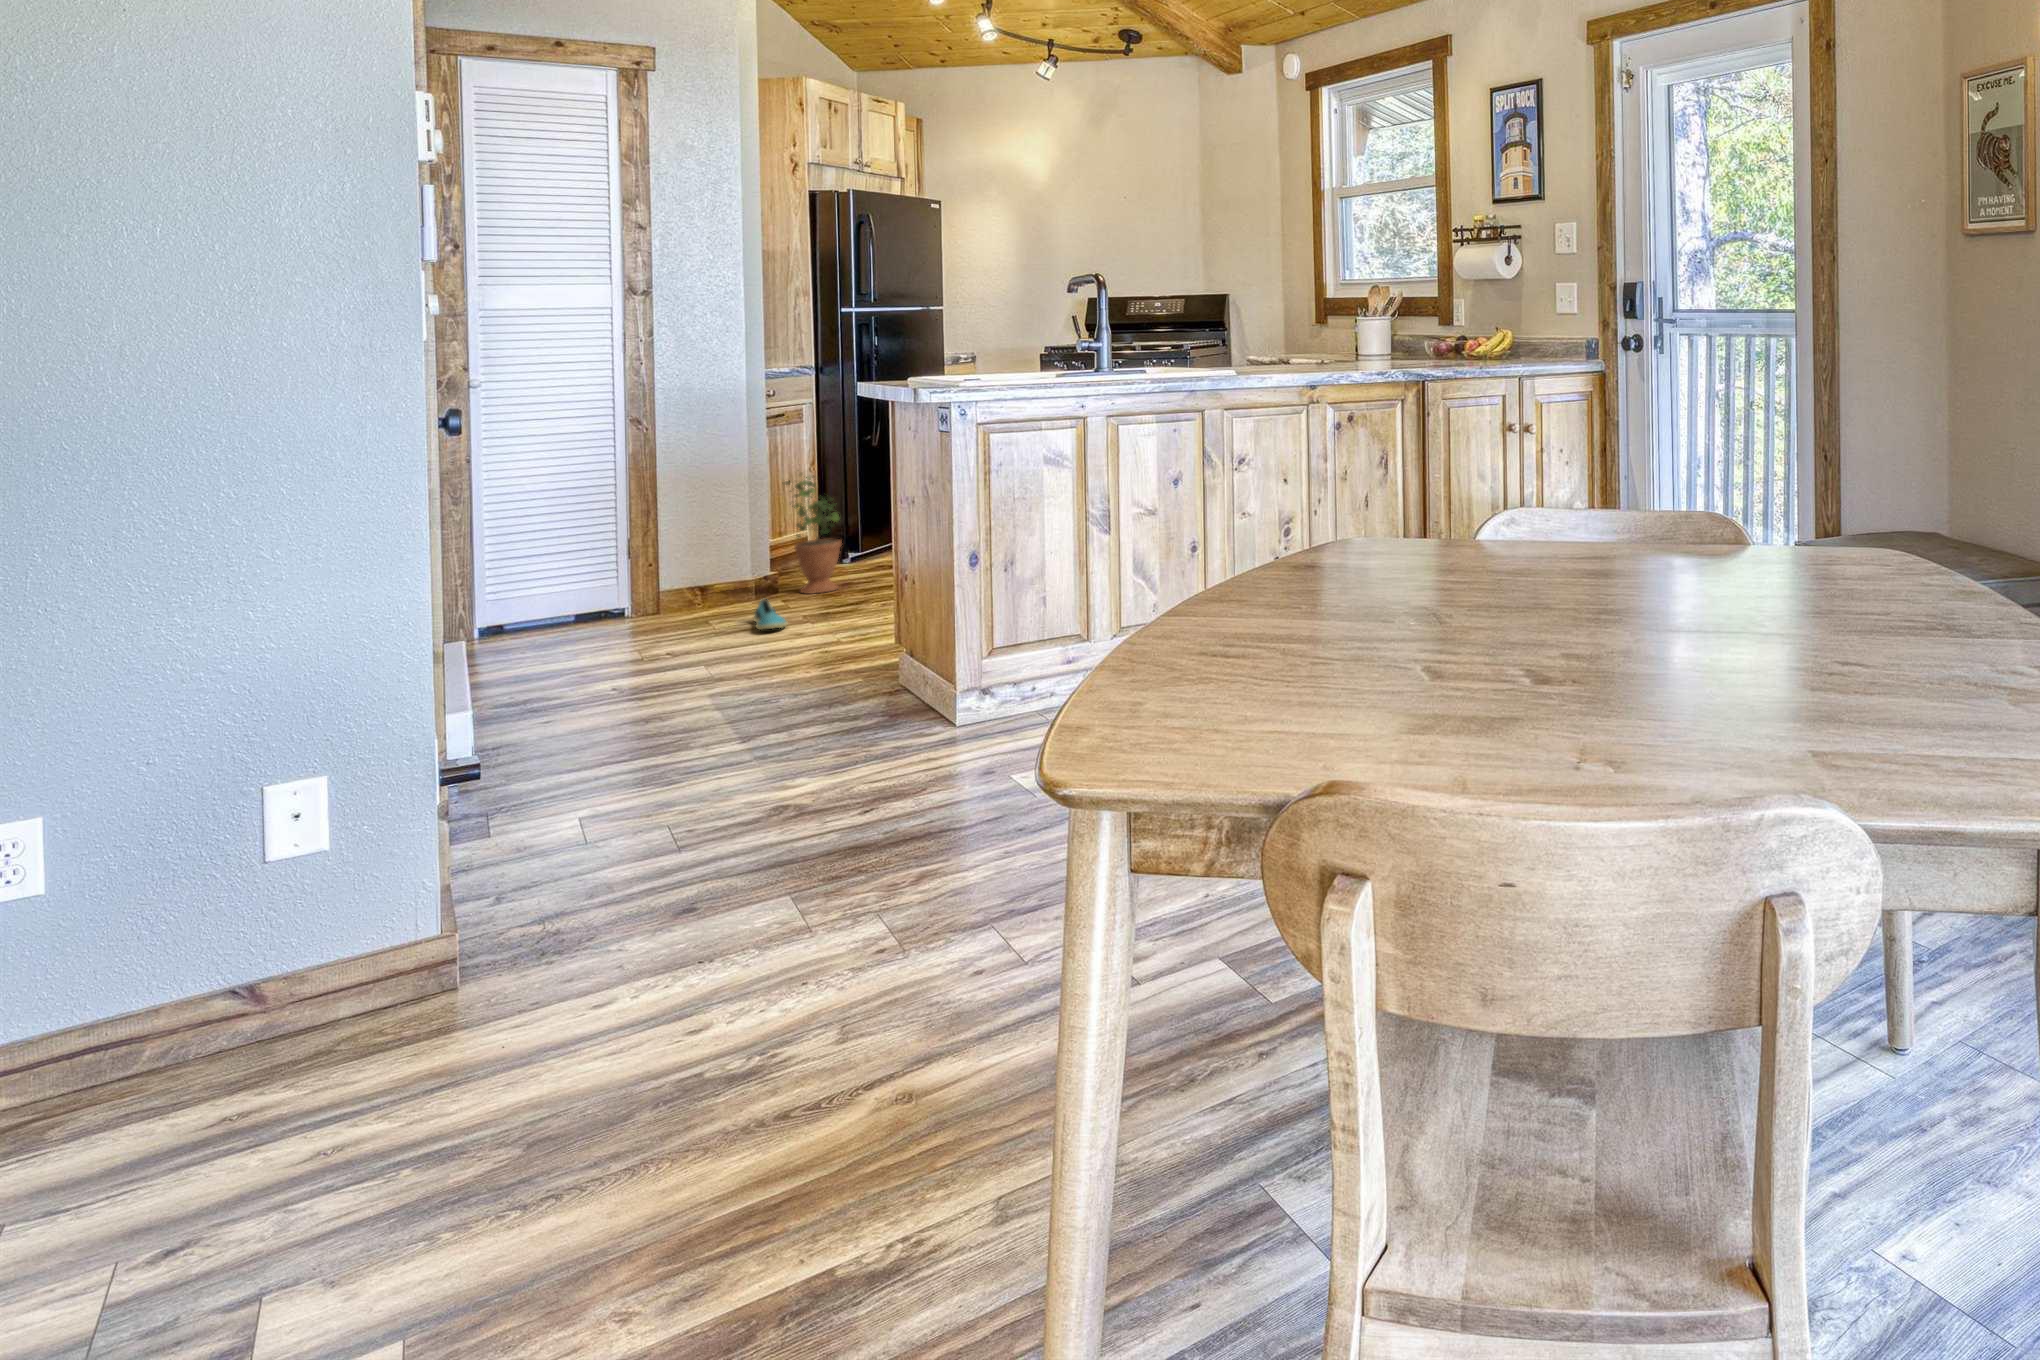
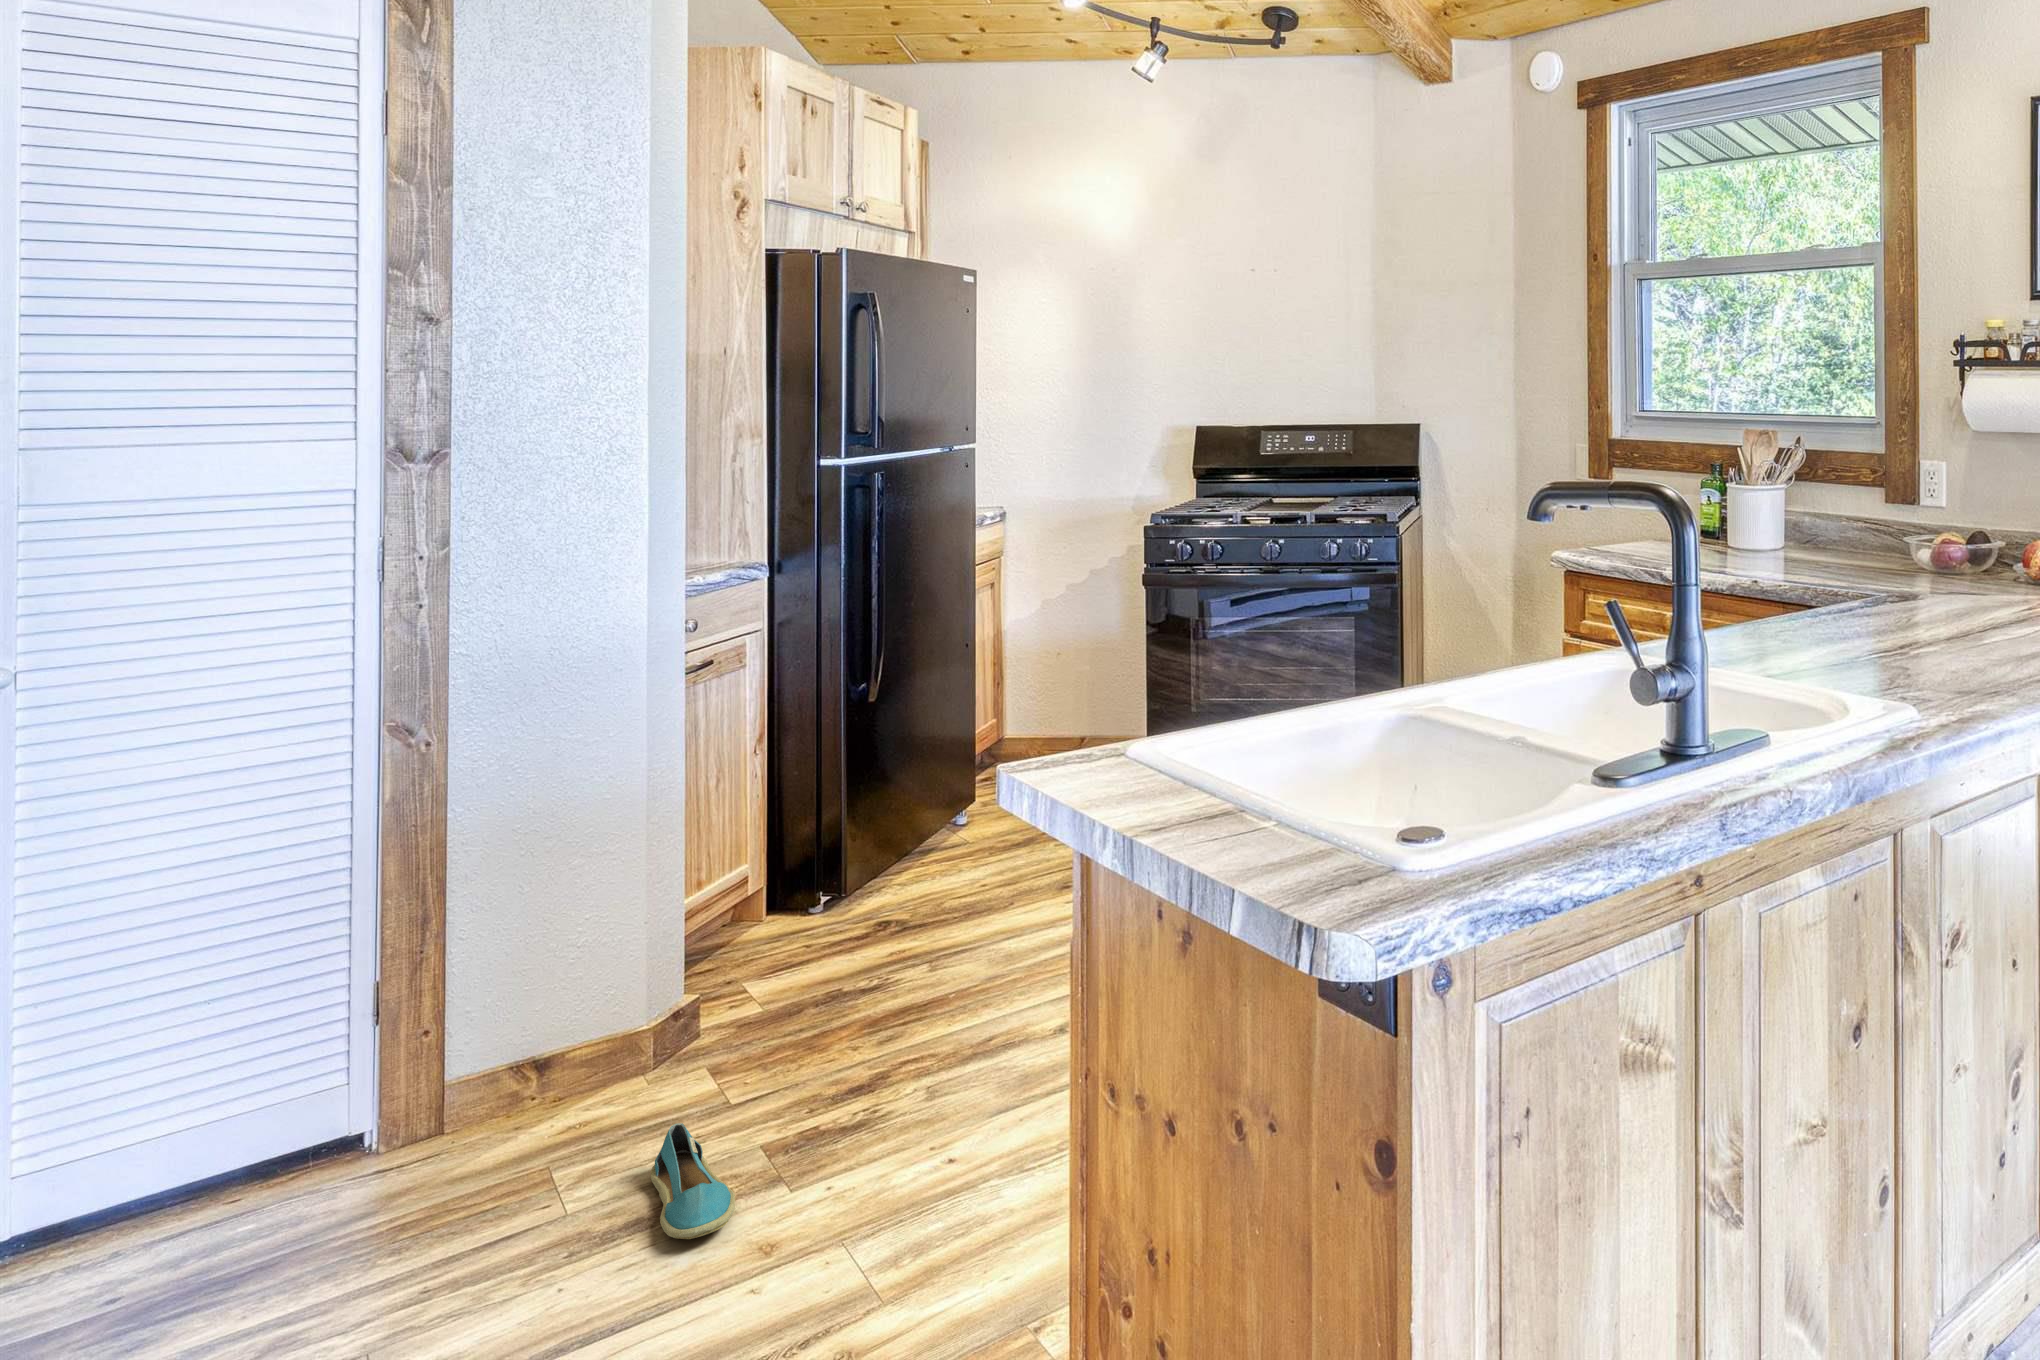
potted plant: present [784,477,842,594] -> none [706,788,822,1039]

